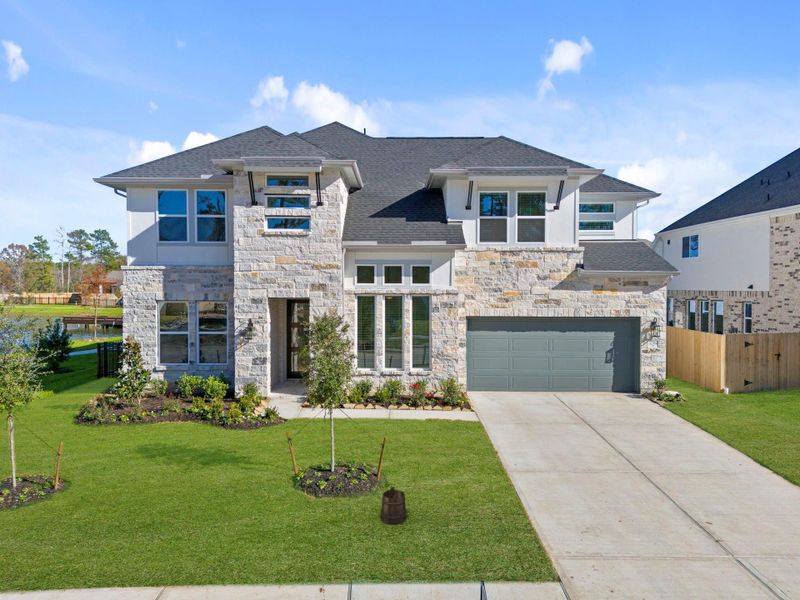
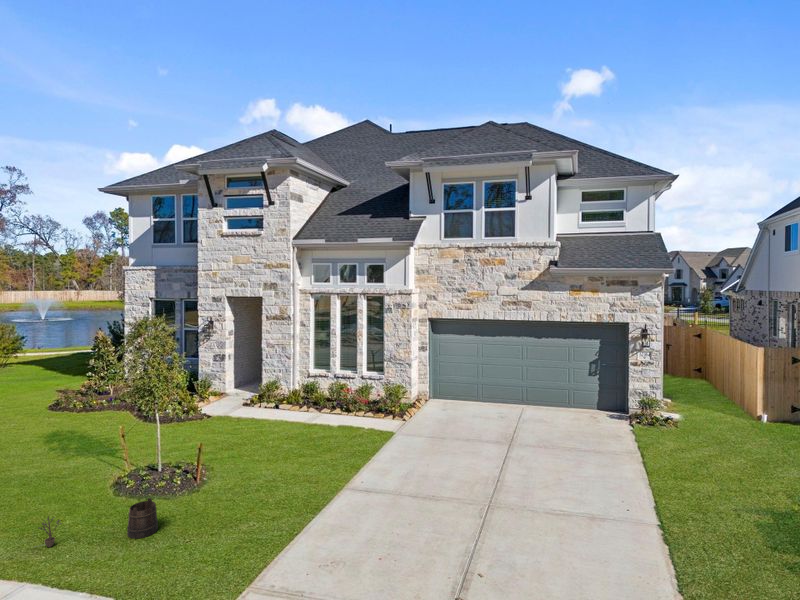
decorative plant: none [316,511,337,543] -> present [39,517,61,547]

